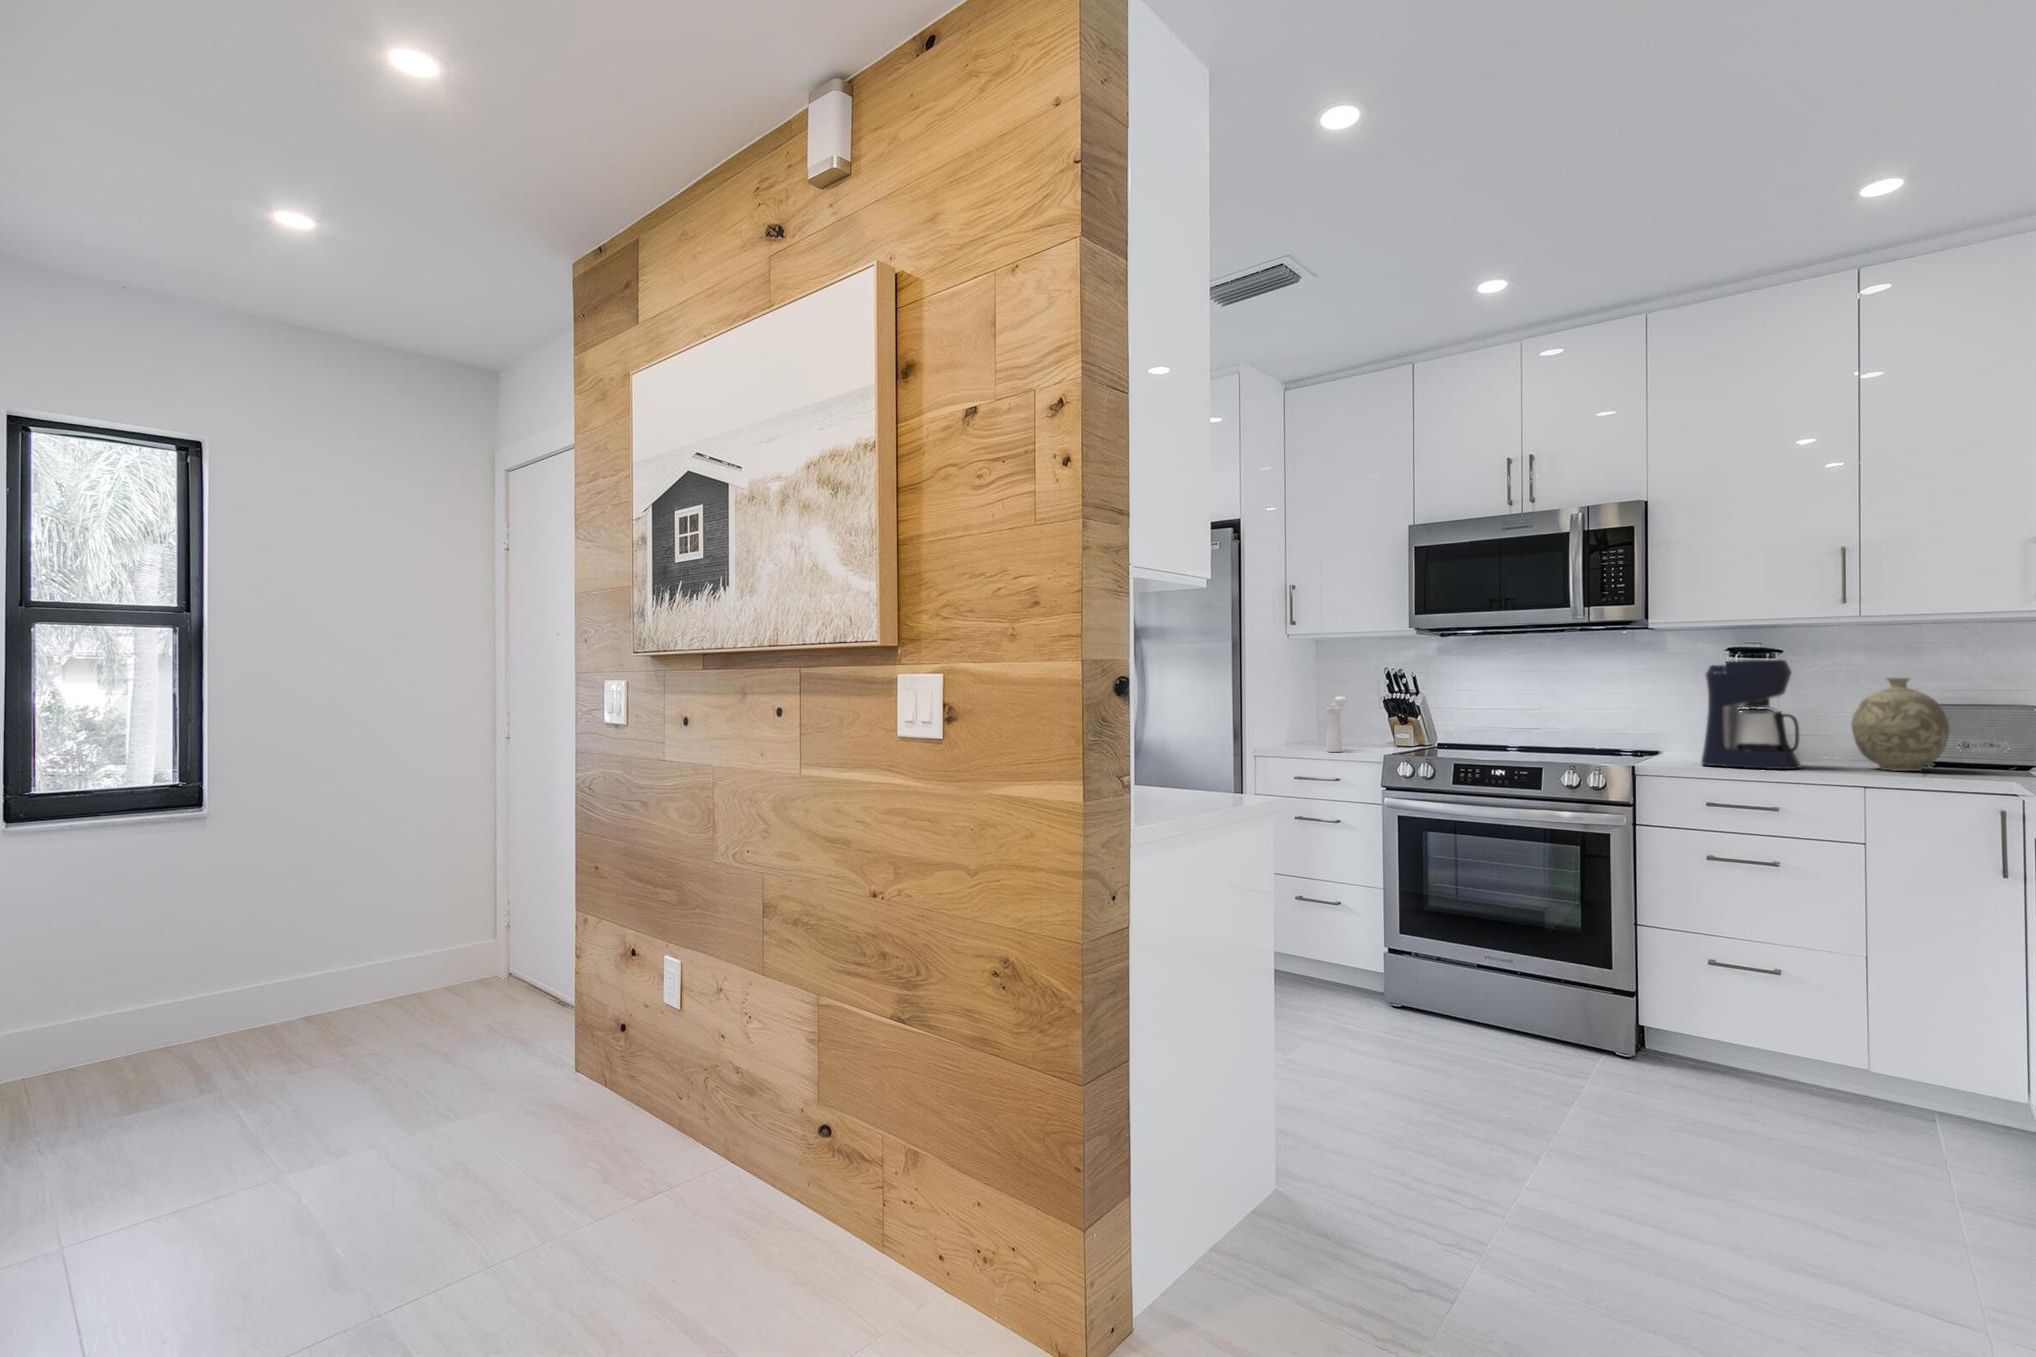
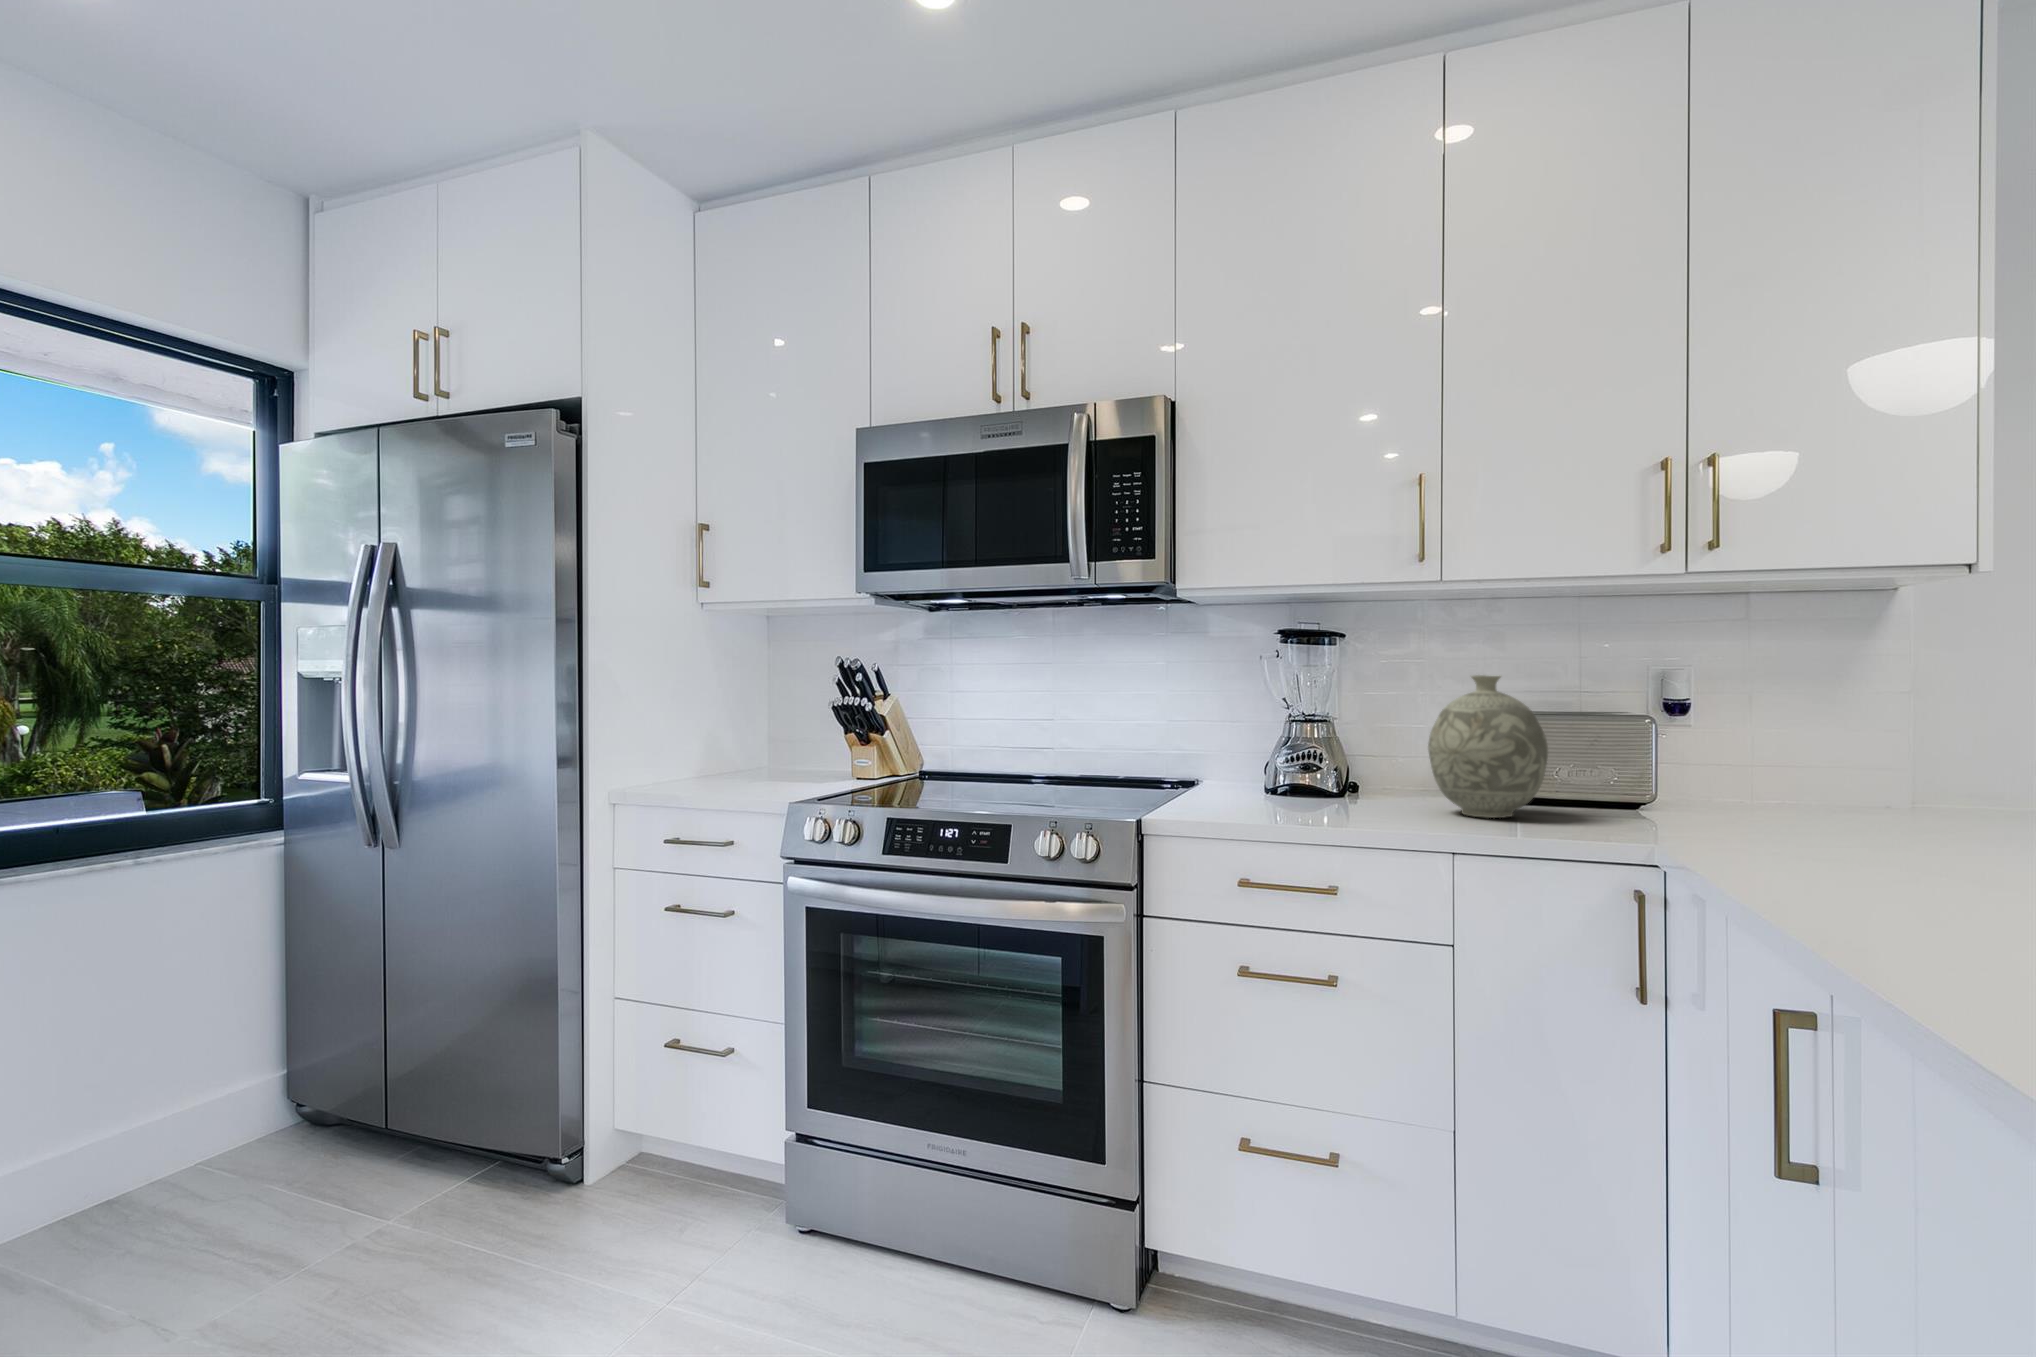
coffee maker: present [1701,660,1802,769] -> none [1236,646,1367,820]
pepper mill: present [1326,696,1347,752] -> none [715,702,761,797]

